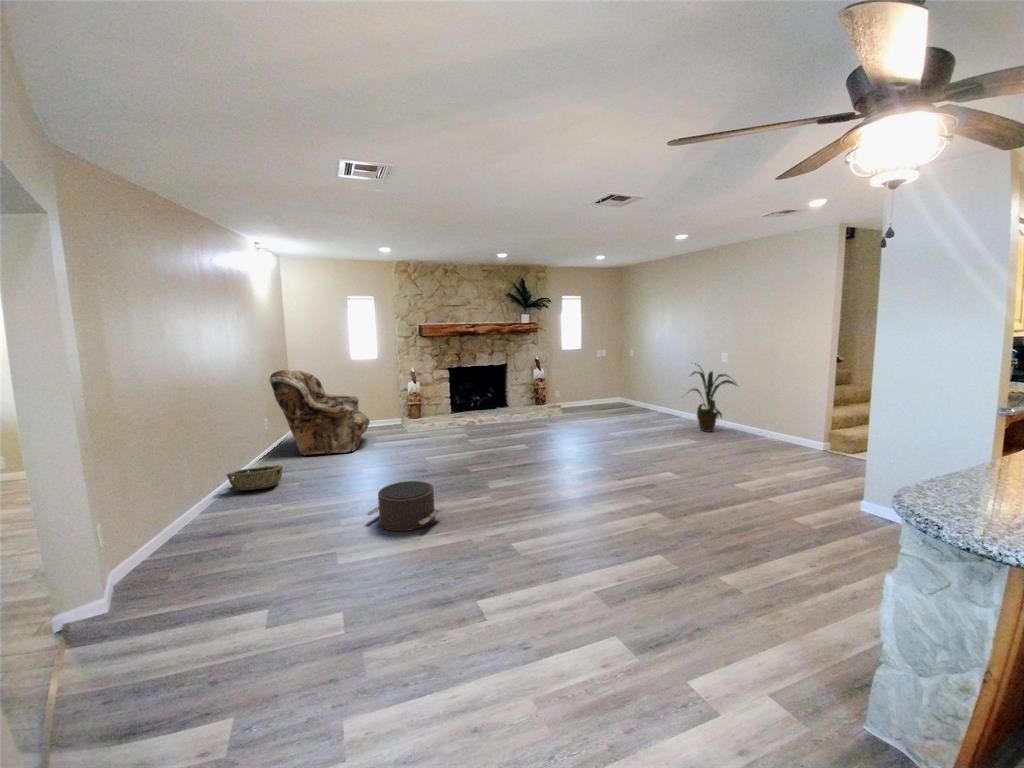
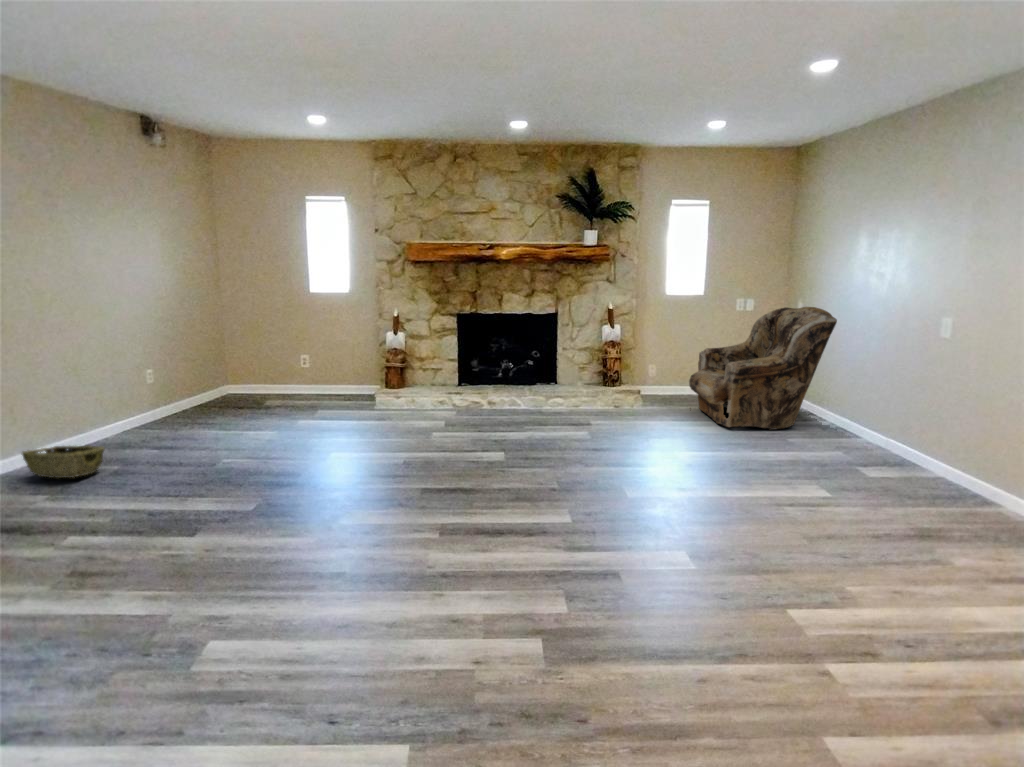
armchair: present [270,370,370,455] -> present [689,307,837,430]
house plant: present [691,370,736,432] -> none [831,338,966,485]
pouf: present [367,481,439,531] -> none [77,511,188,602]

